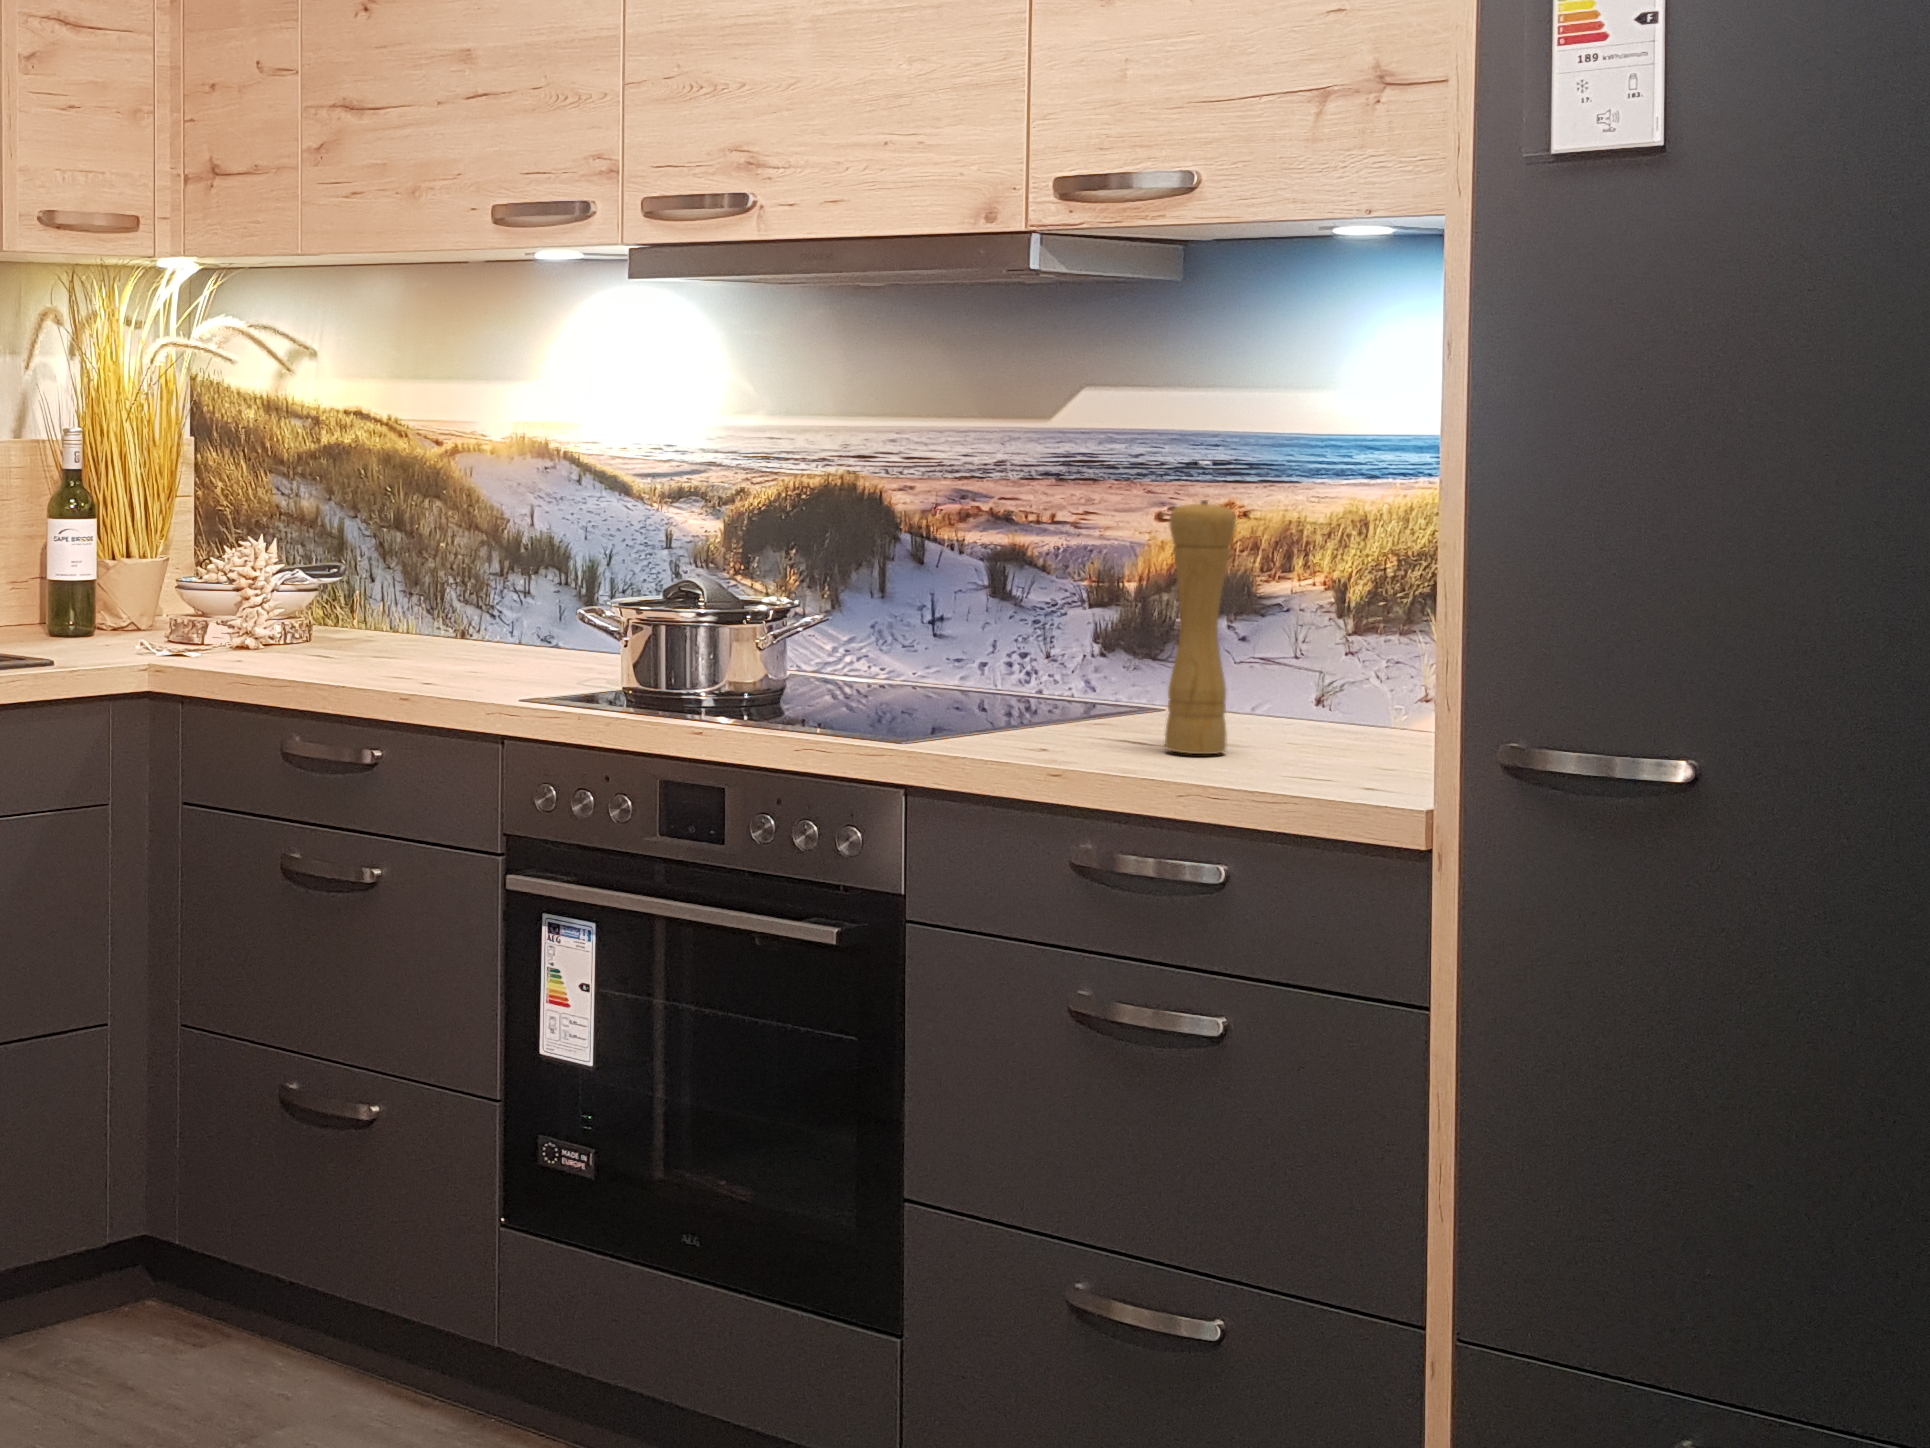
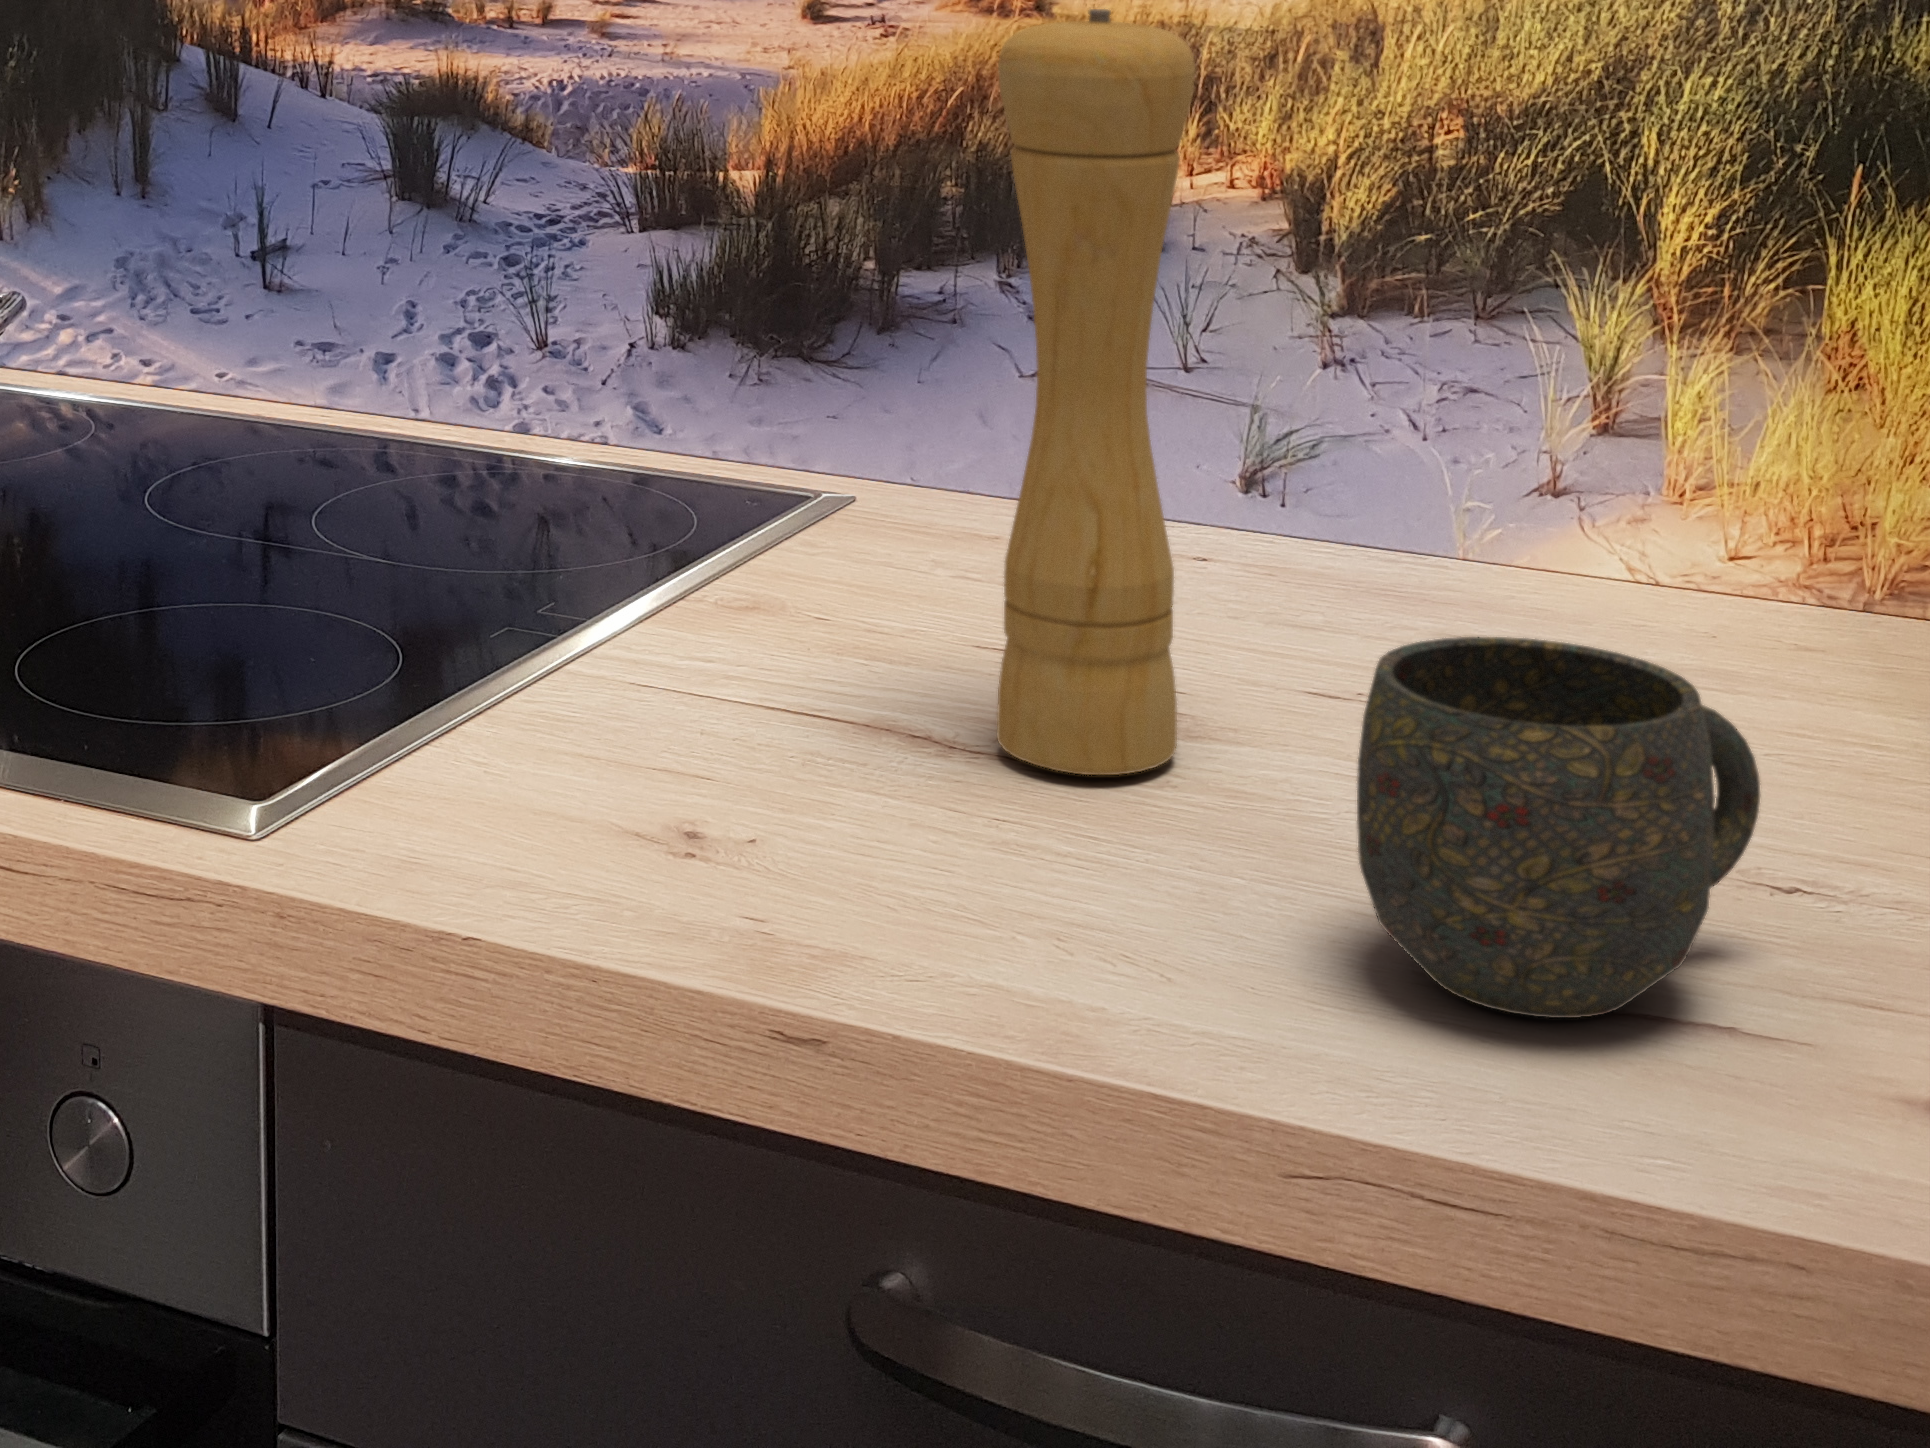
mug: none [1237,686,1367,785] -> present [1357,637,1760,1018]

